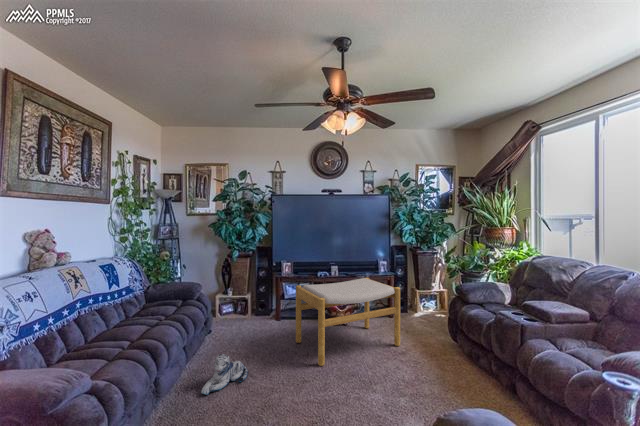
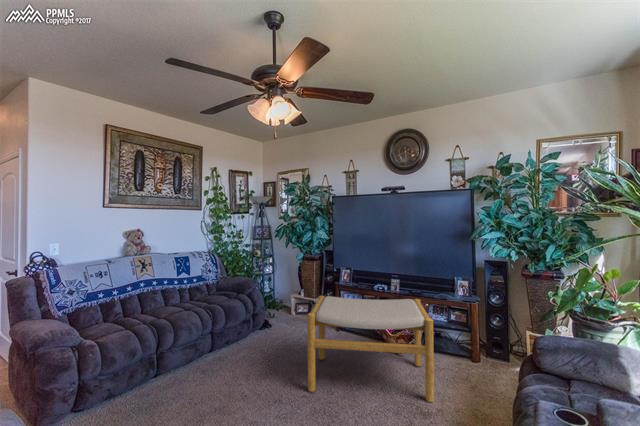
plush toy: present [201,354,248,395] -> none [192,348,247,382]

